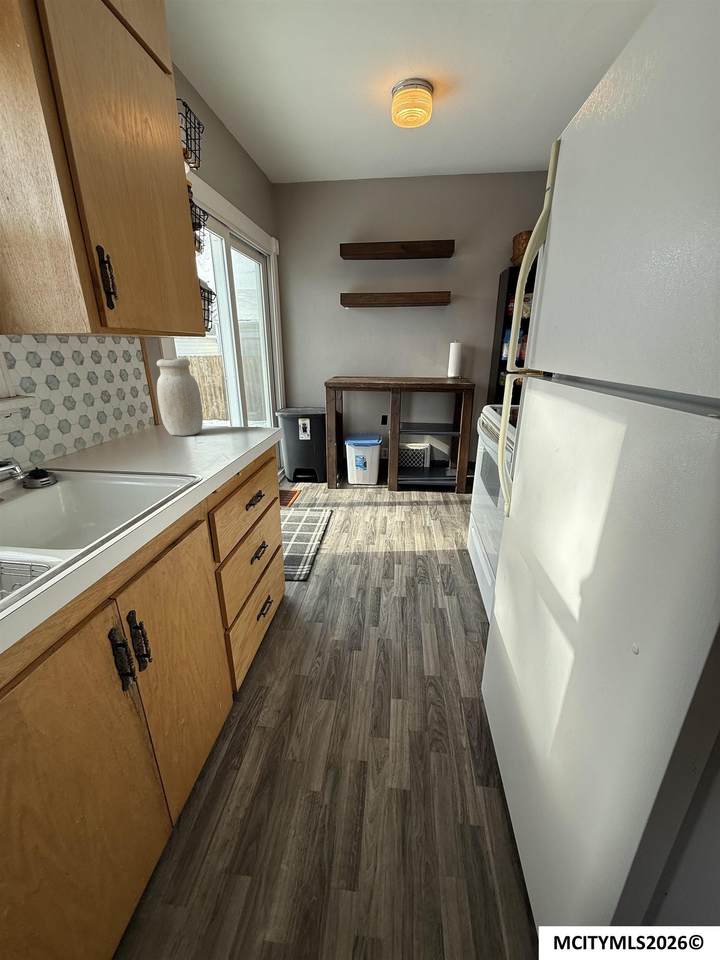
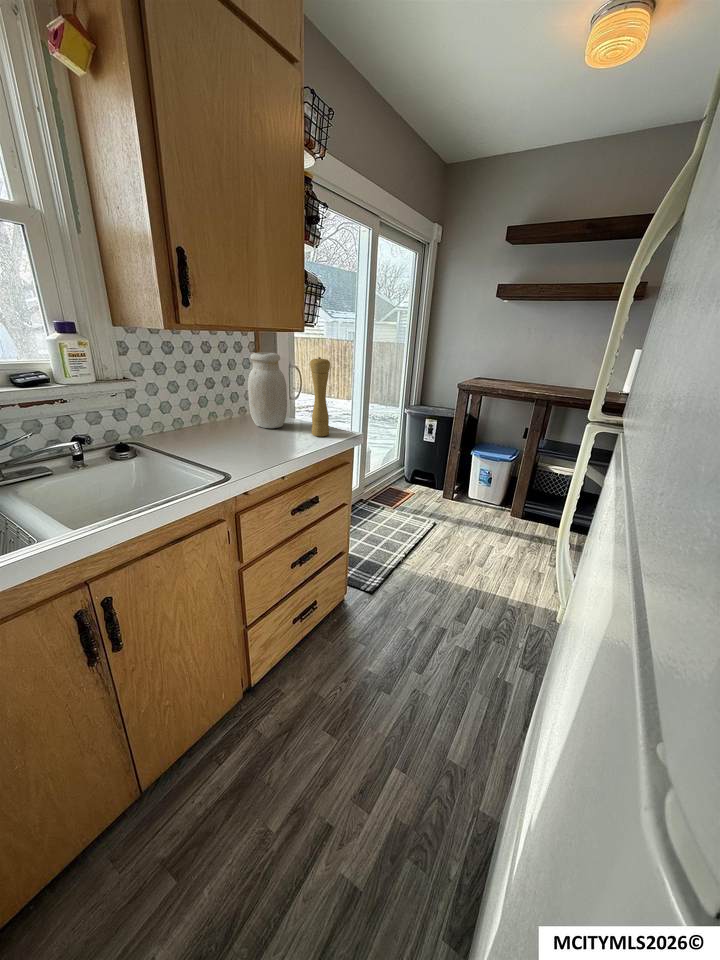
pepper mill: none [228,358,255,435] -> present [310,357,330,436]

